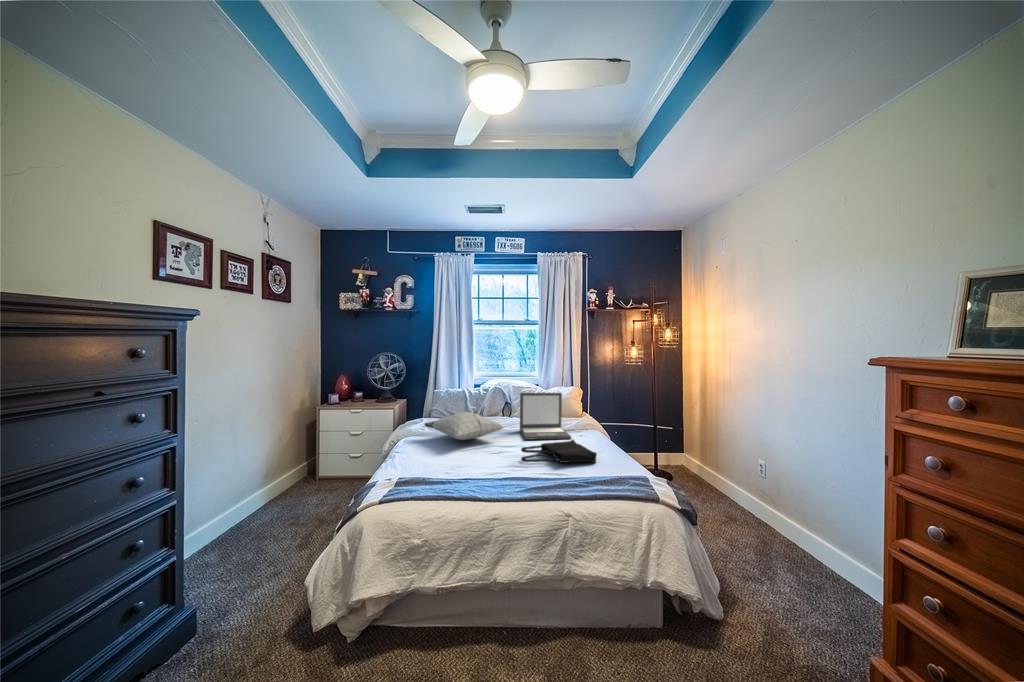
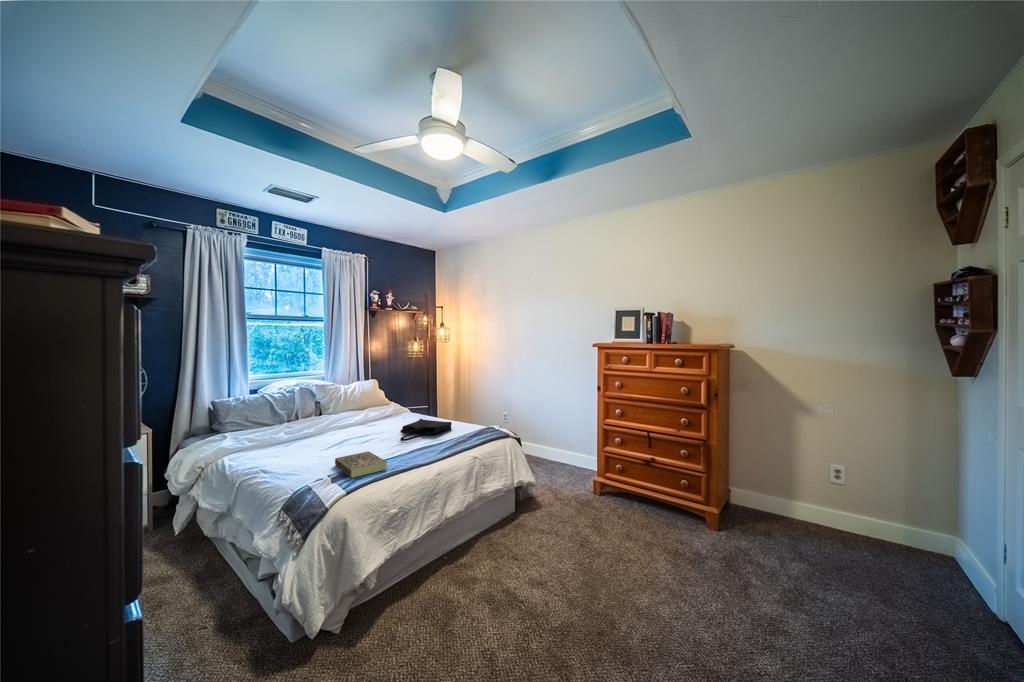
laptop: present [520,393,571,440] -> none [351,385,406,429]
pillow: present [425,412,503,440] -> none [264,414,356,443]
book: none [410,460,464,489] -> present [335,451,387,478]

